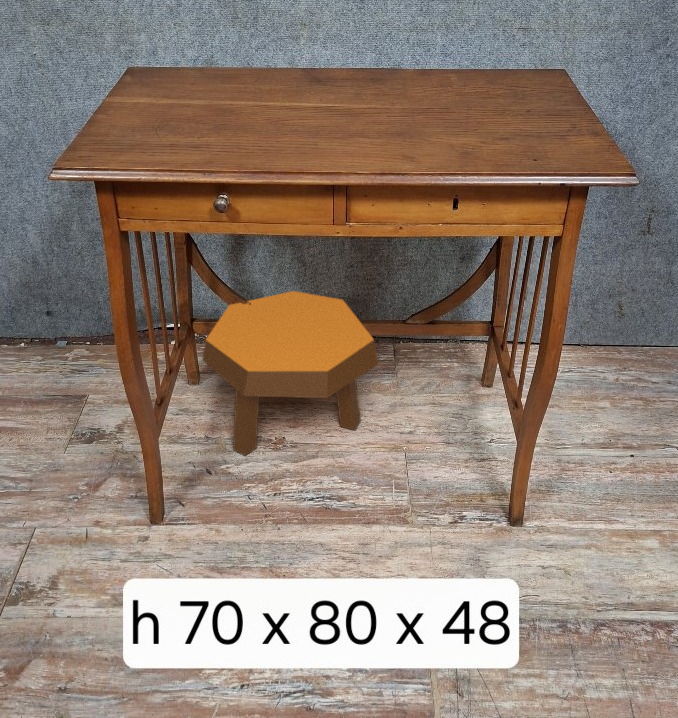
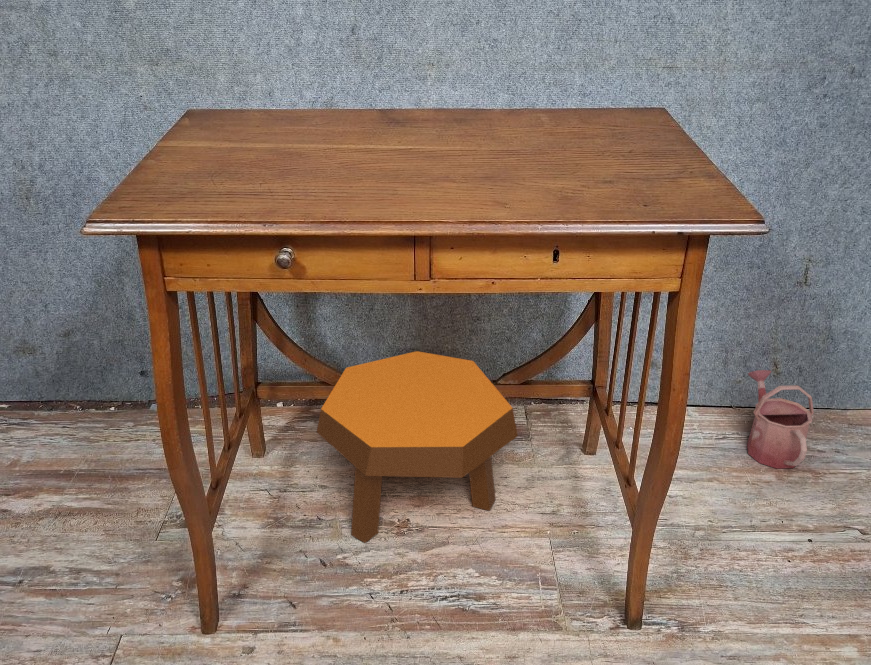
watering can: none [589,310,647,397] -> present [747,370,814,469]

